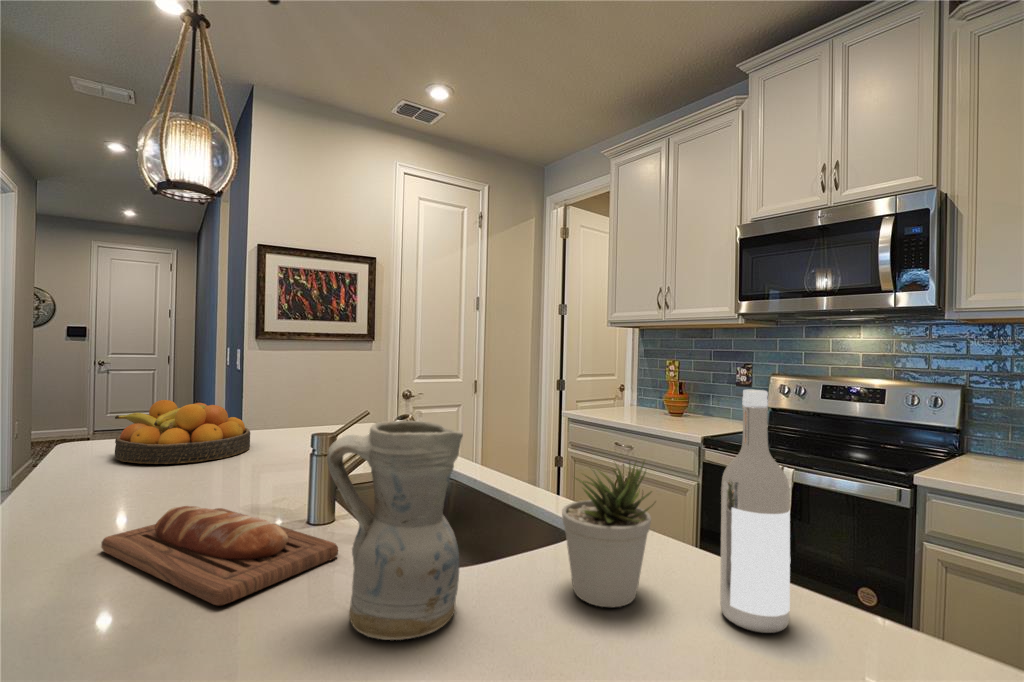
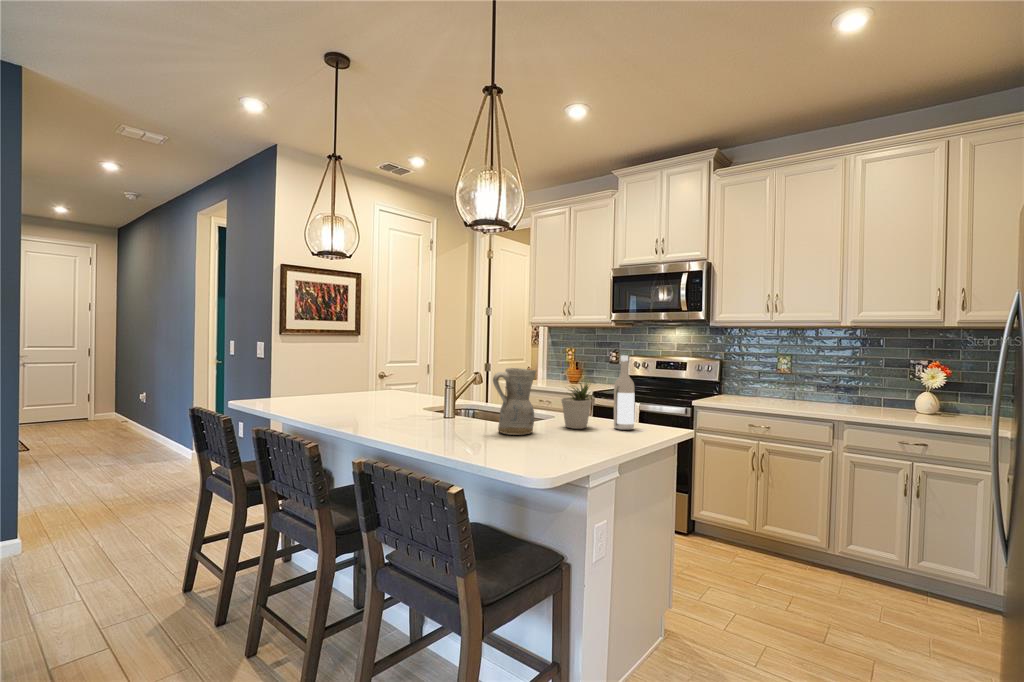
fruit bowl: present [115,400,250,464] -> none [275,373,349,407]
bread loaf: present [101,506,338,605] -> none [373,410,472,433]

